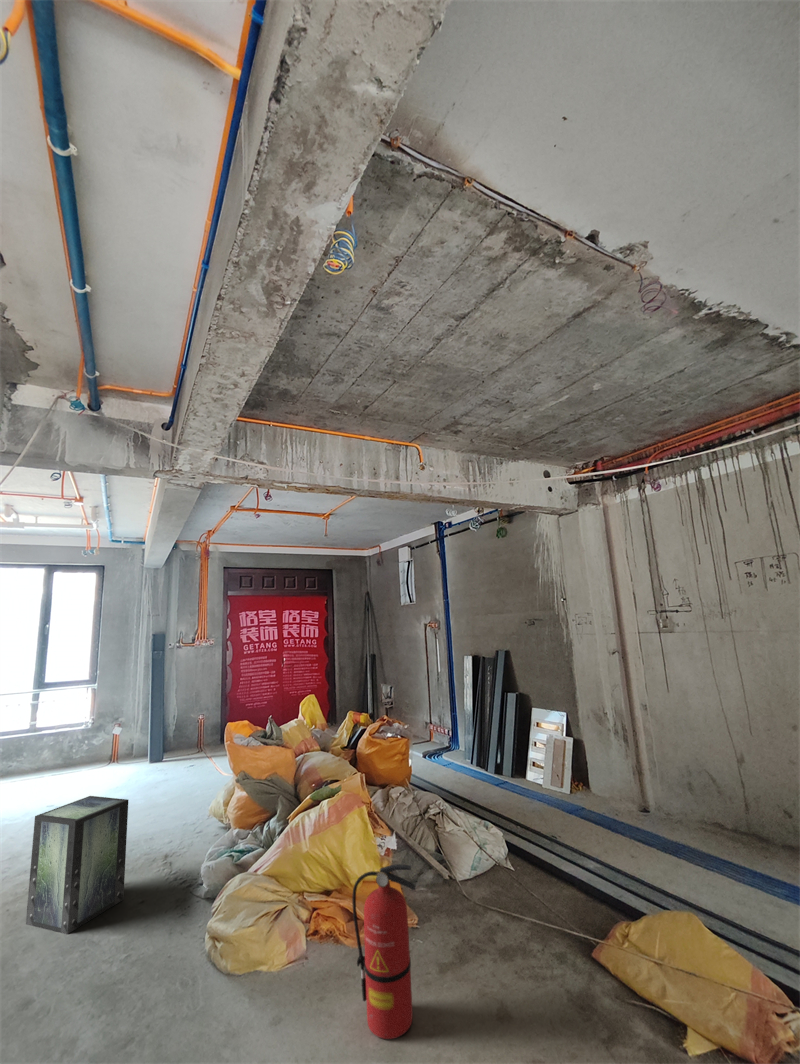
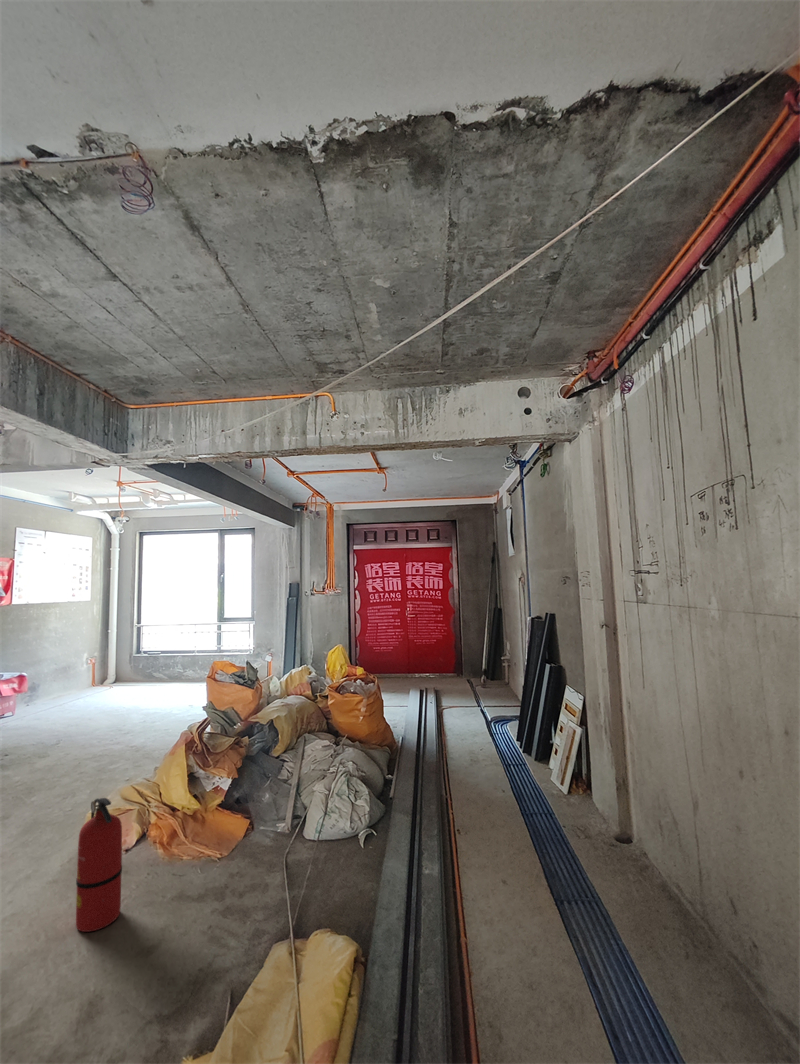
storage box: present [26,796,128,934] -> none [77,703,130,792]

